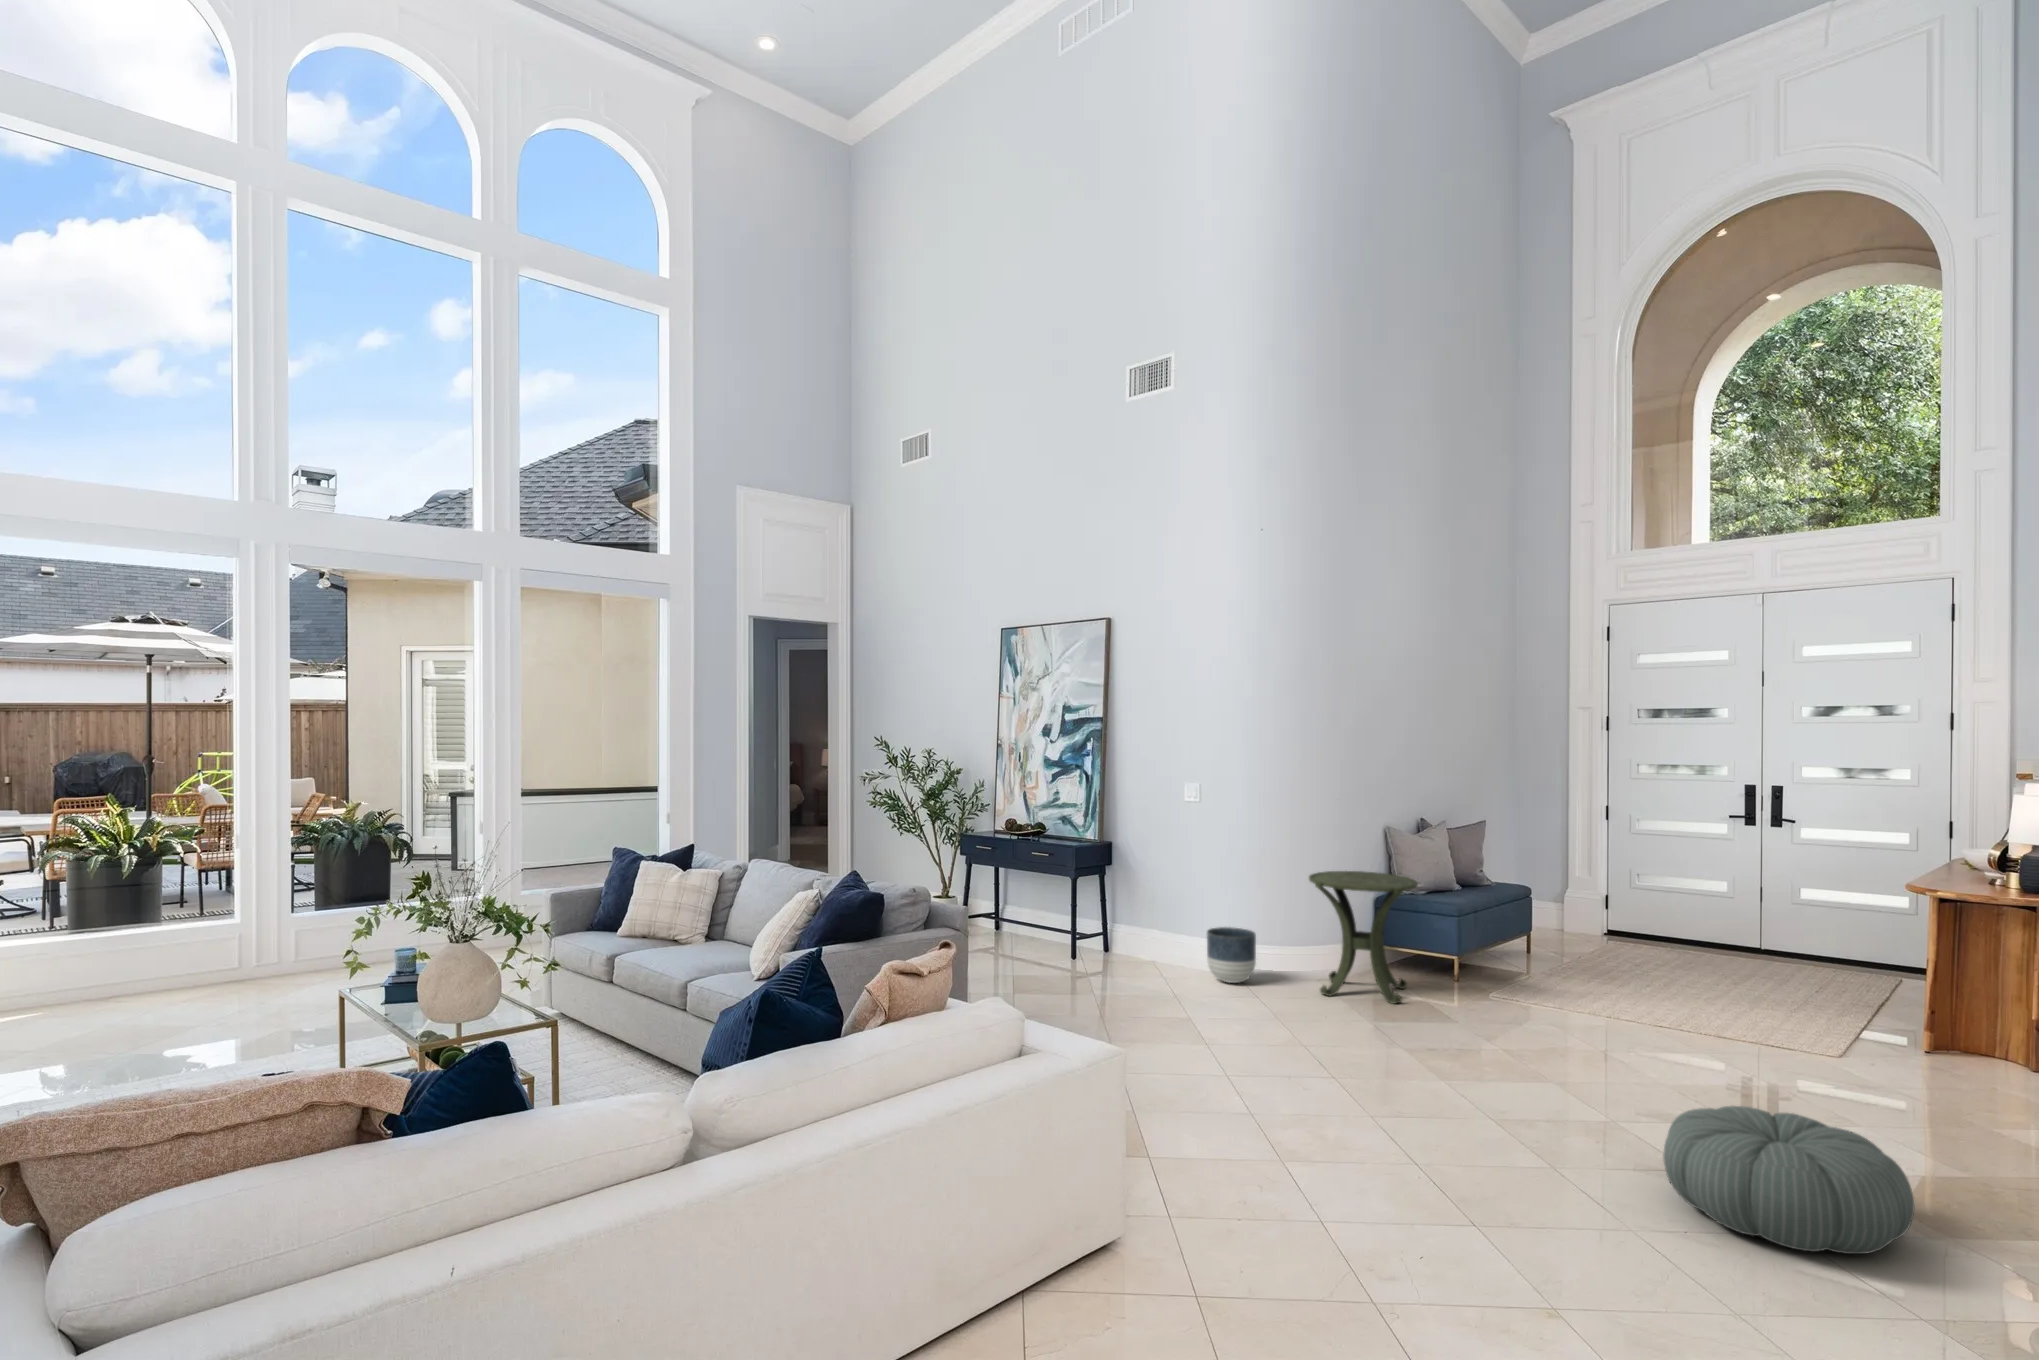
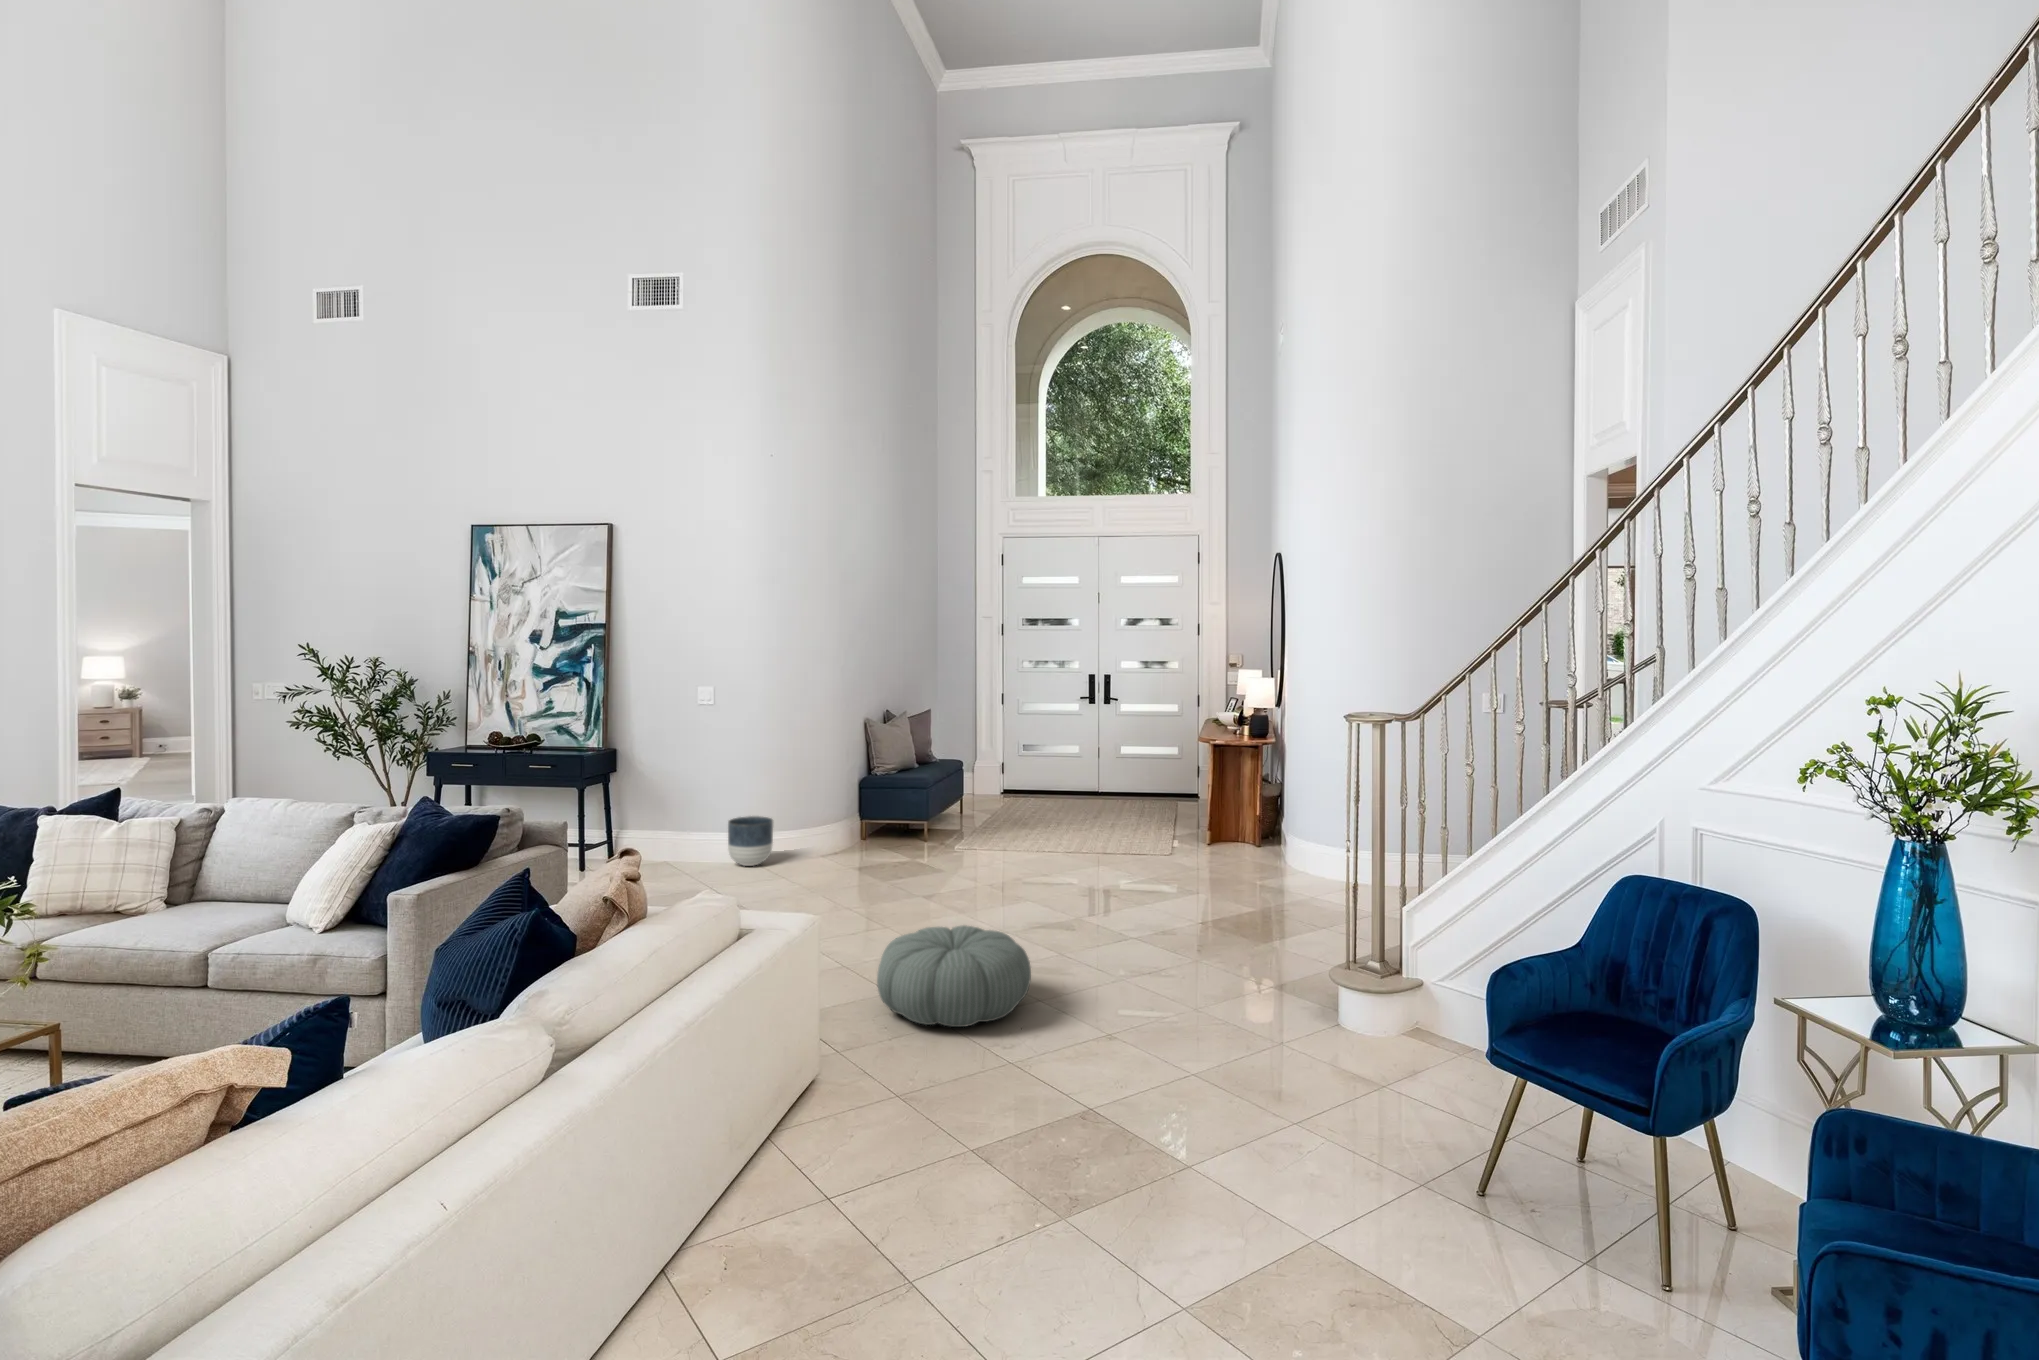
side table: present [1309,871,1418,1004] -> none [820,757,908,864]
pouf: present [1663,1106,1914,1254] -> present [877,925,1031,1027]

